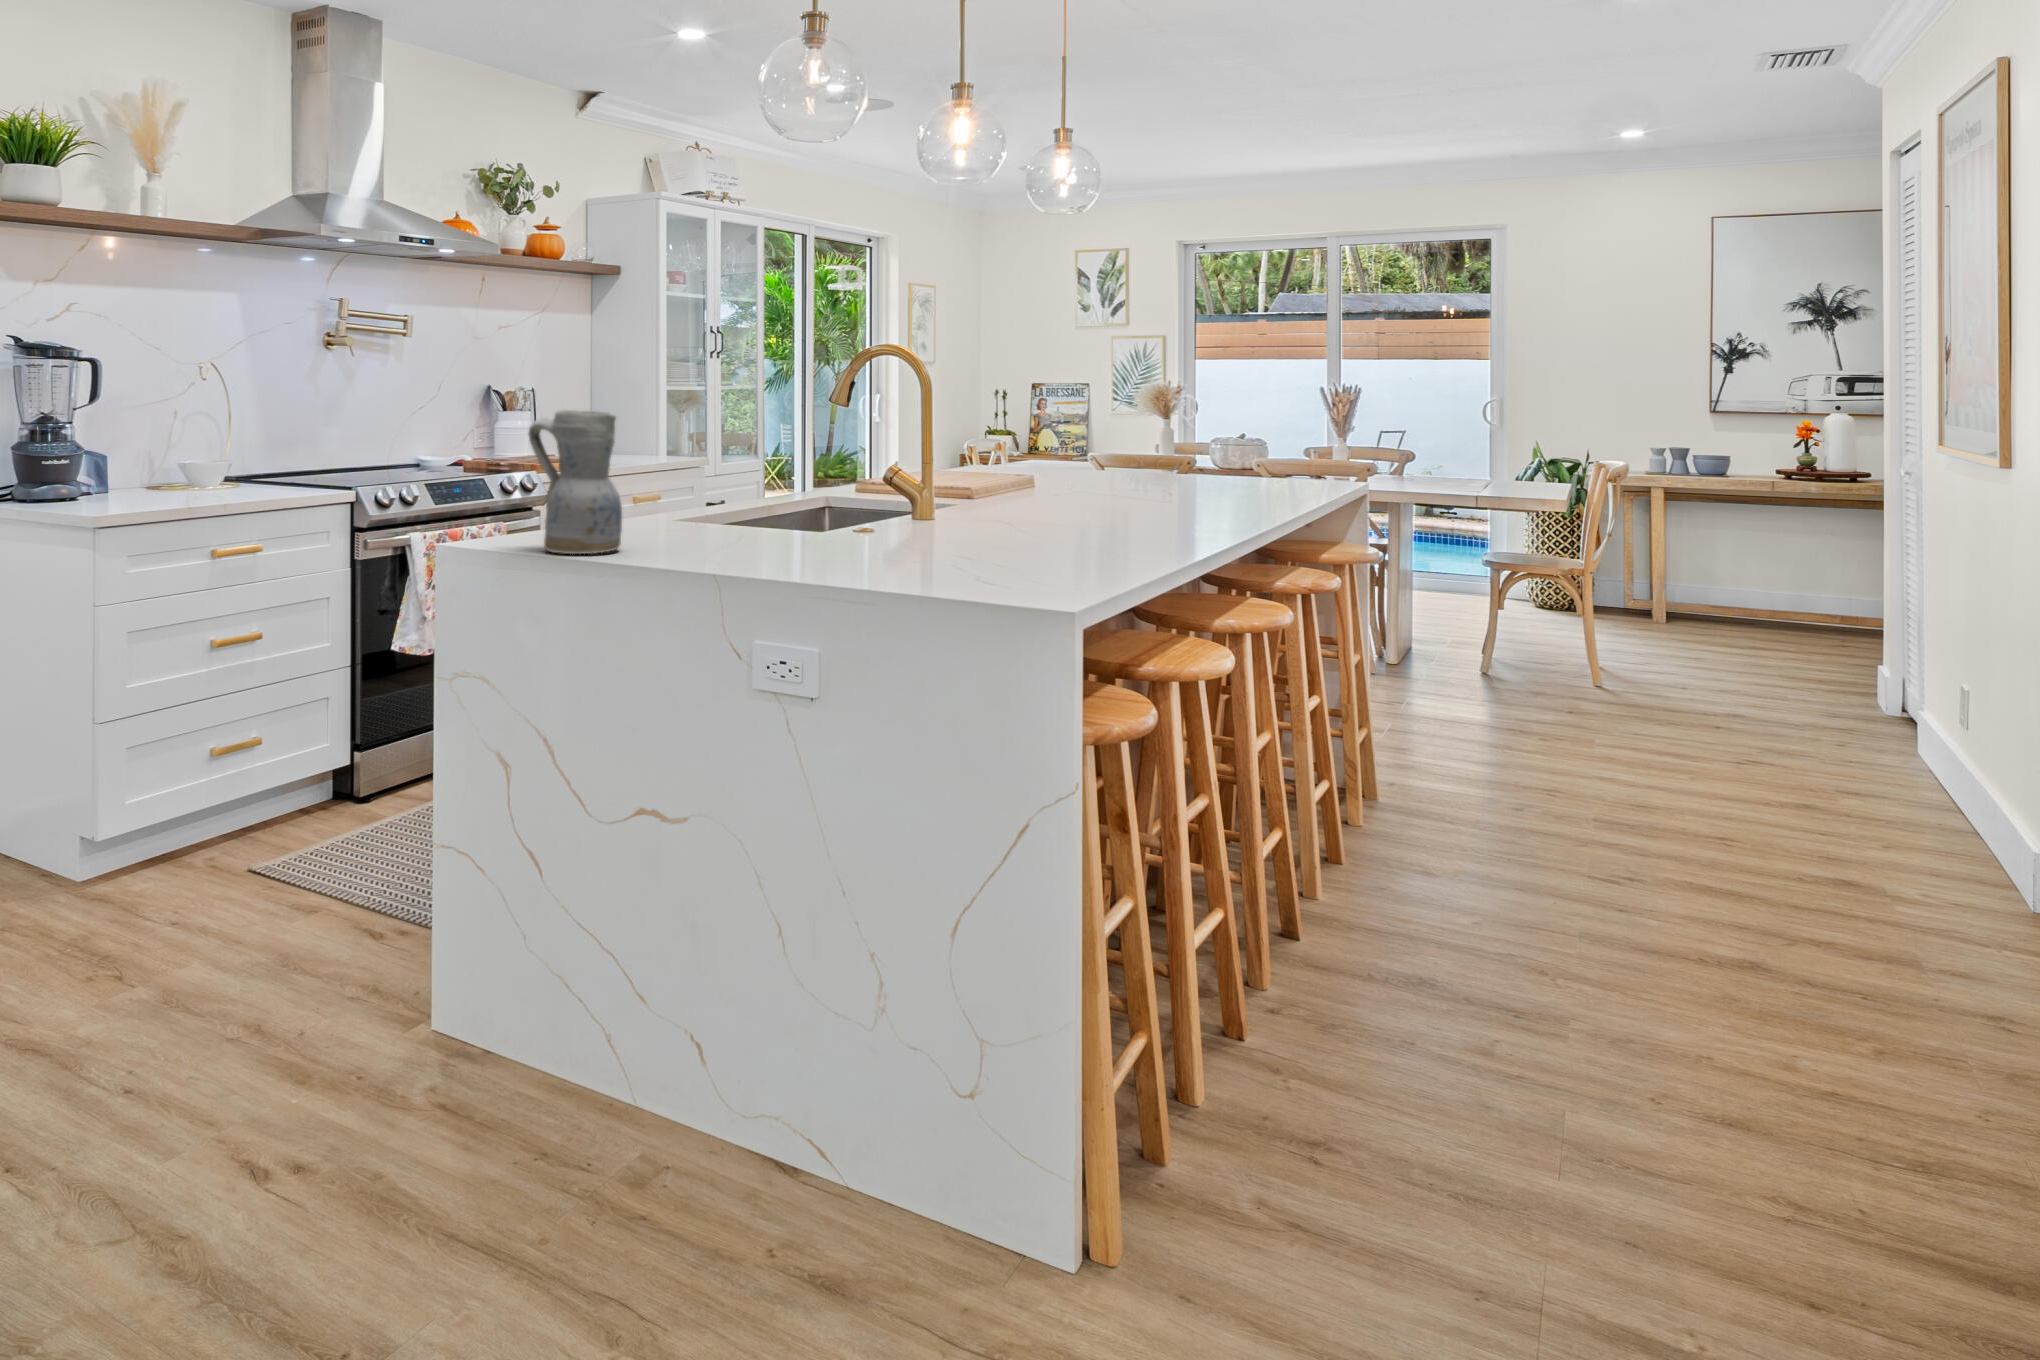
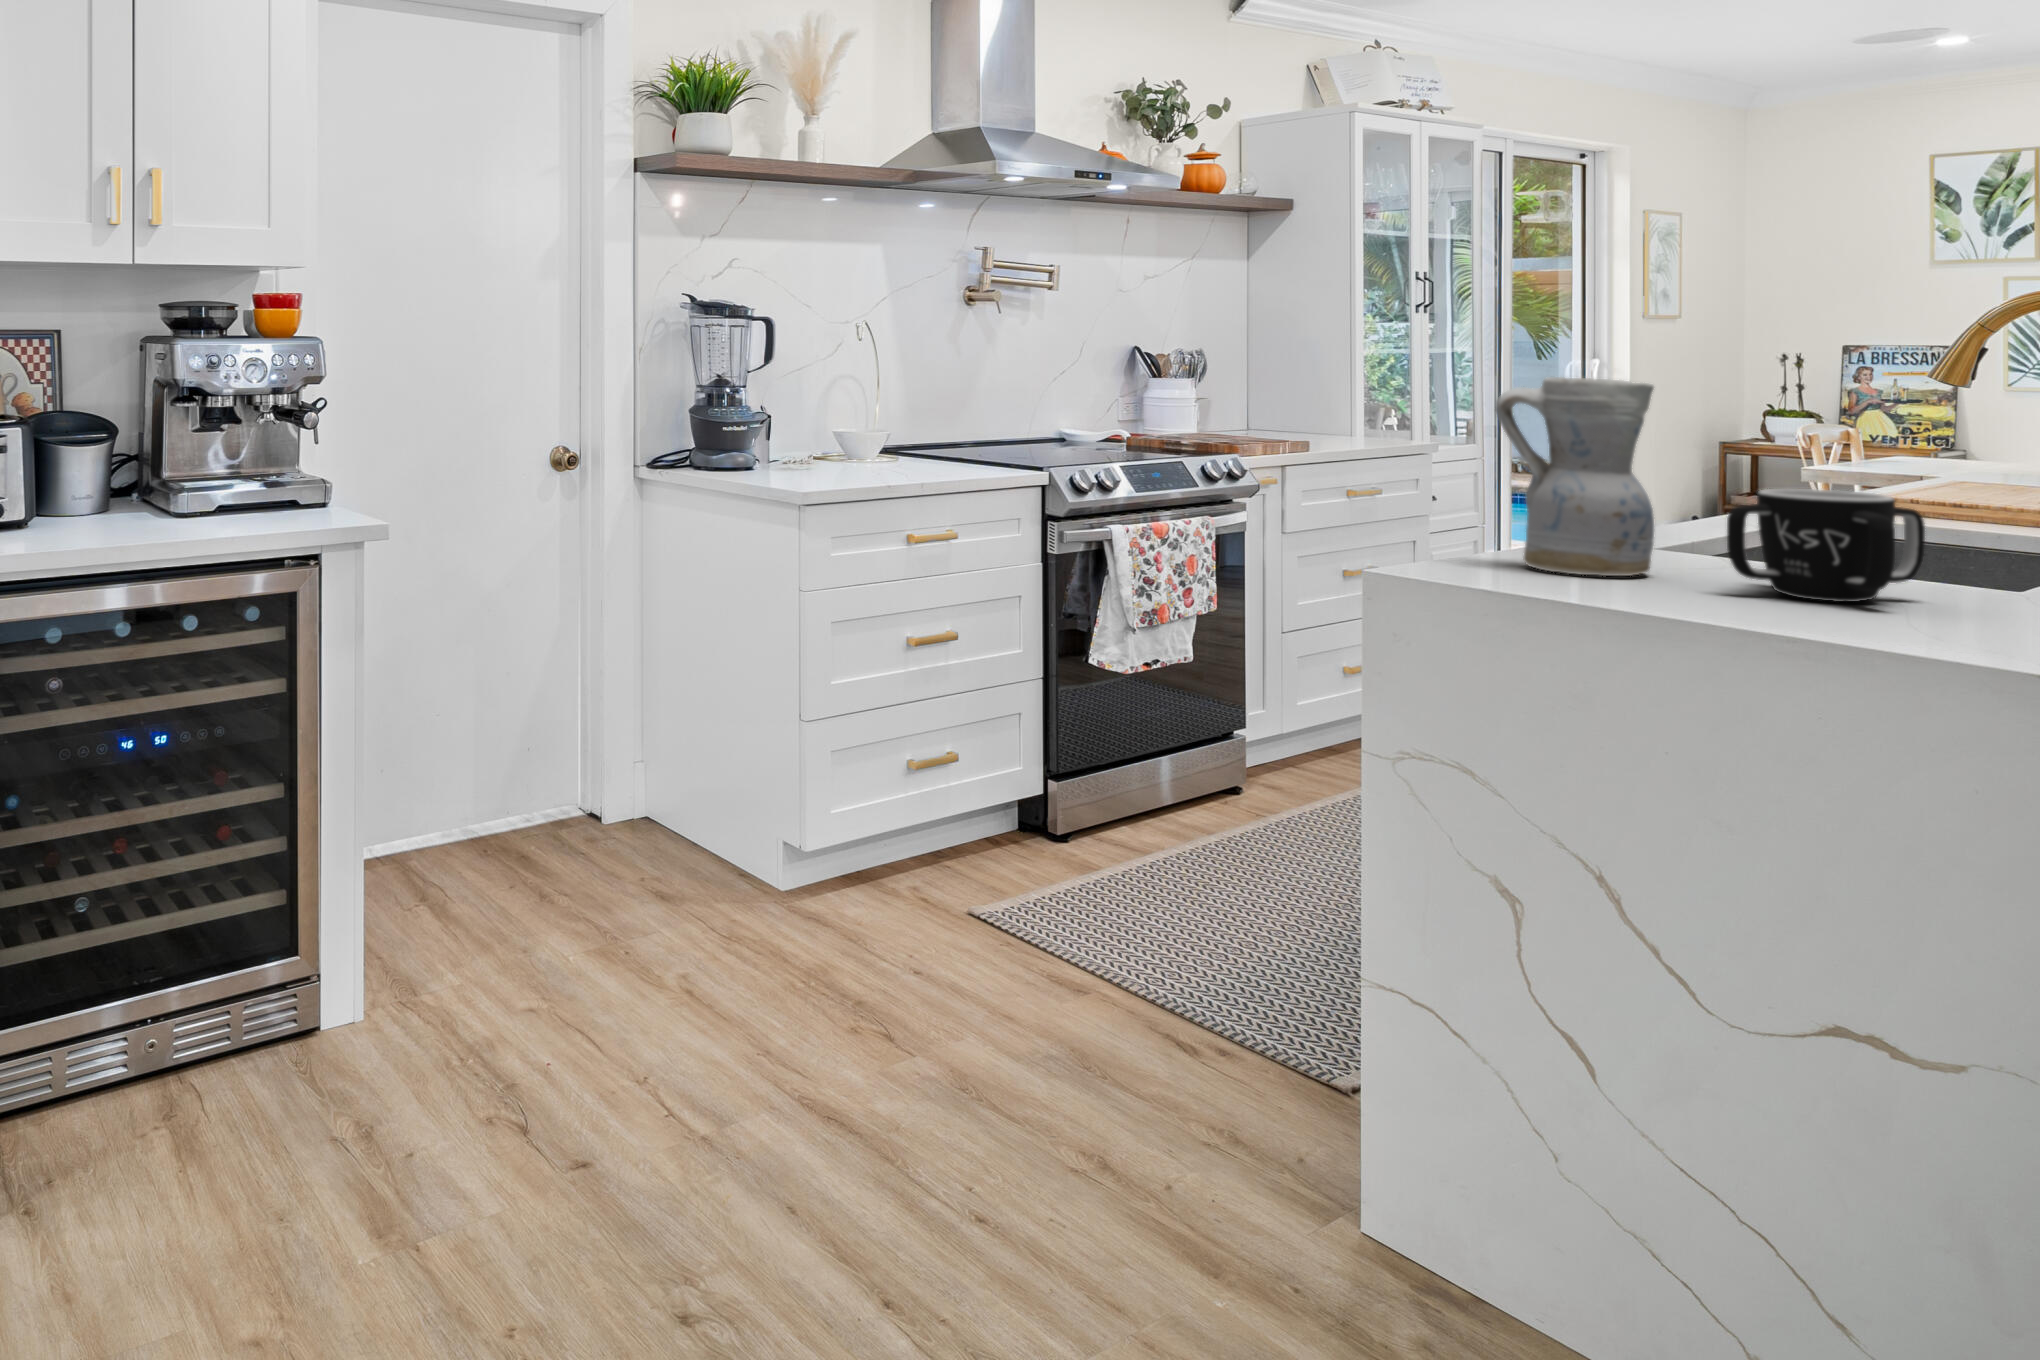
mug: none [639,487,753,563] -> present [1727,489,1925,602]

